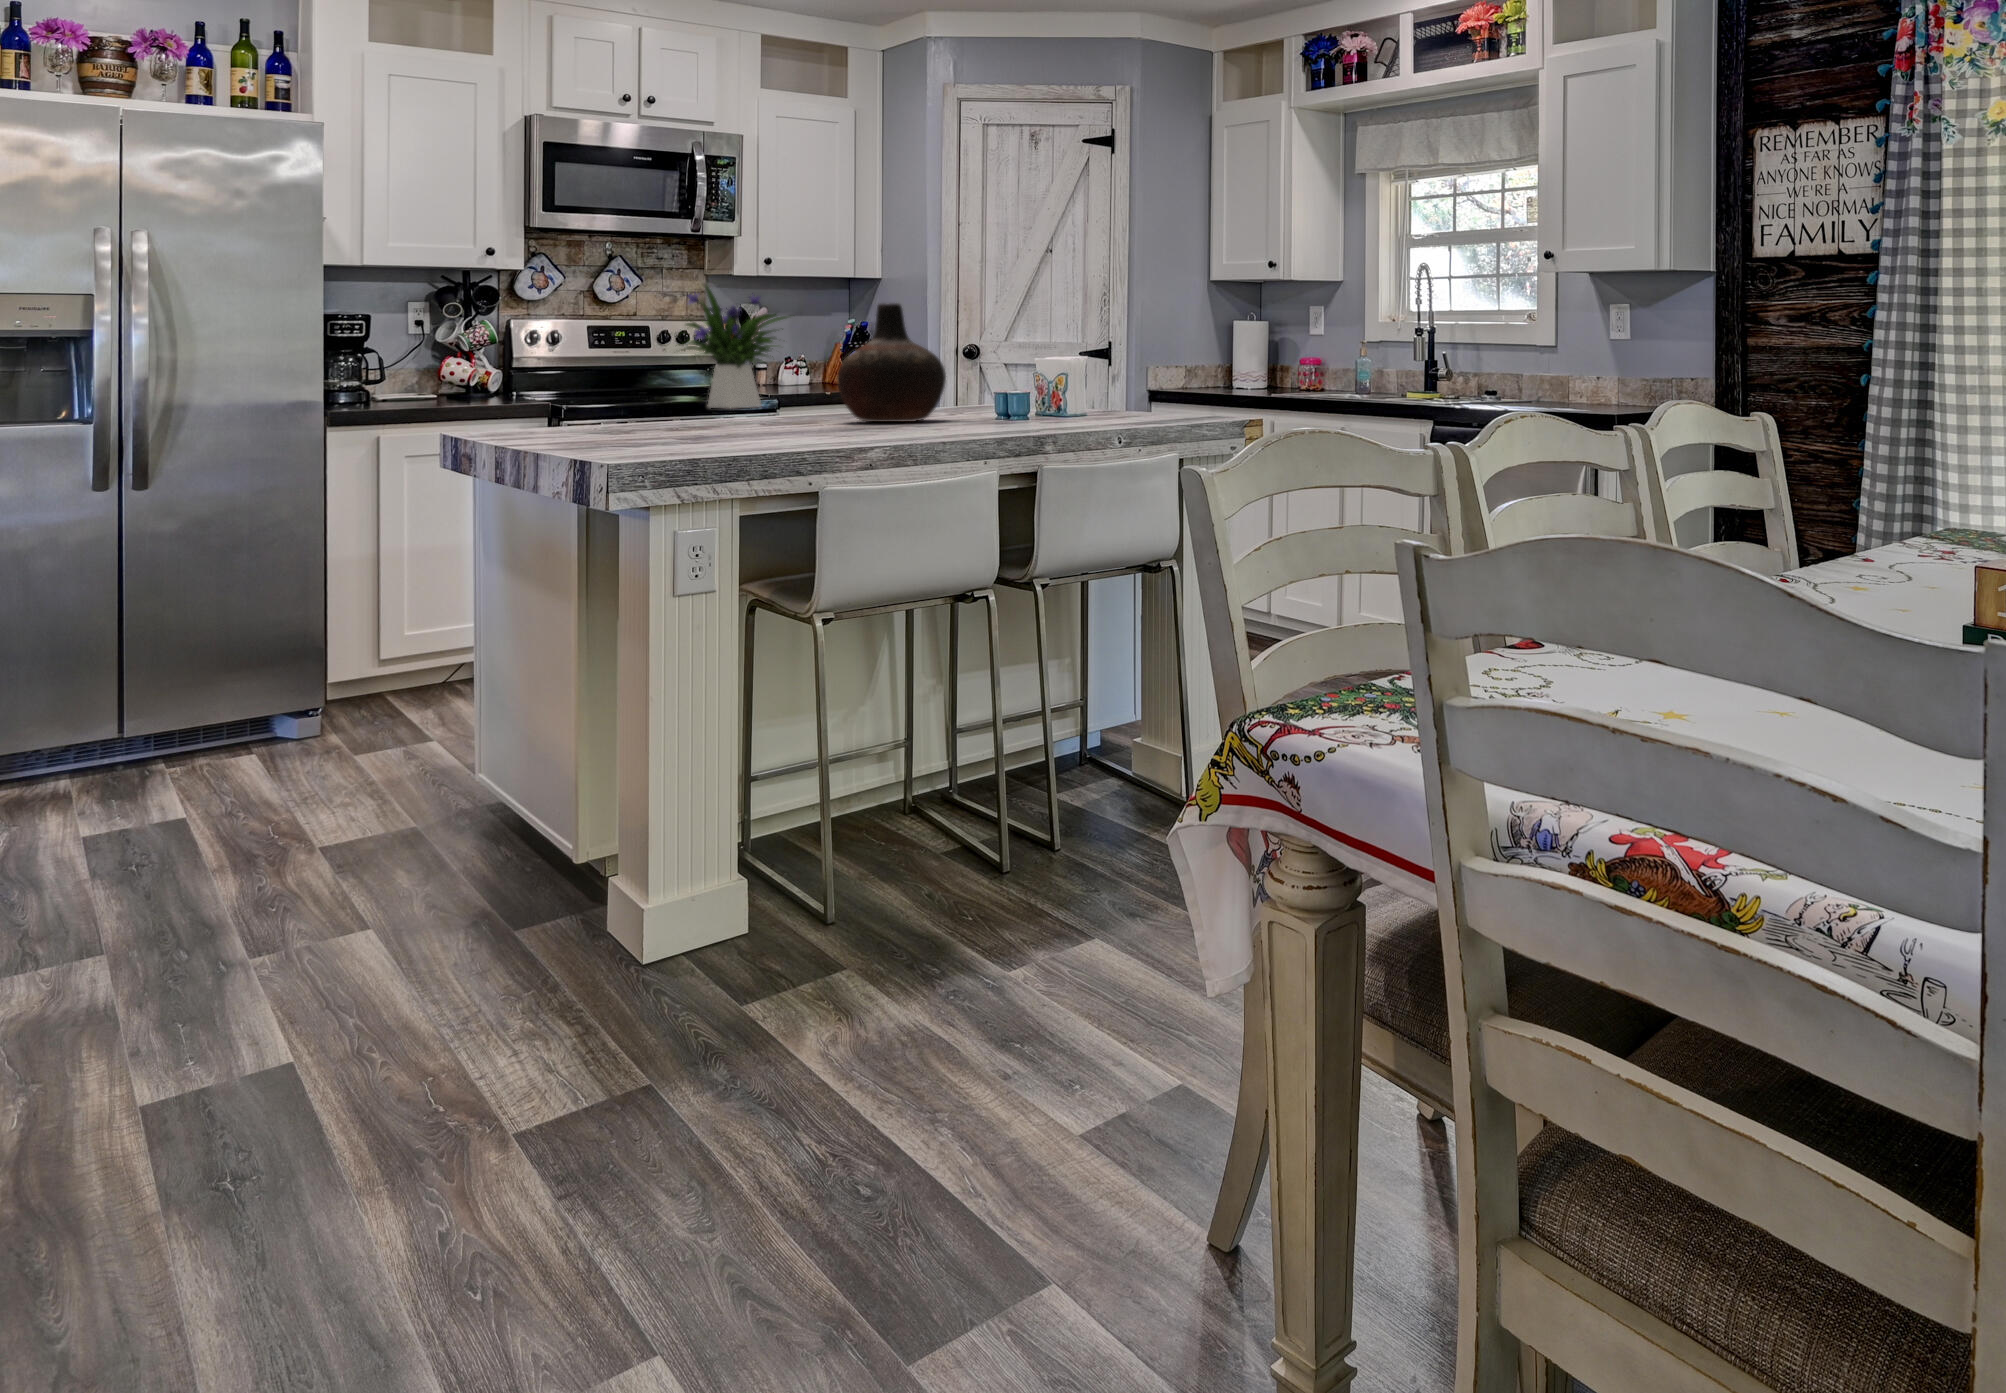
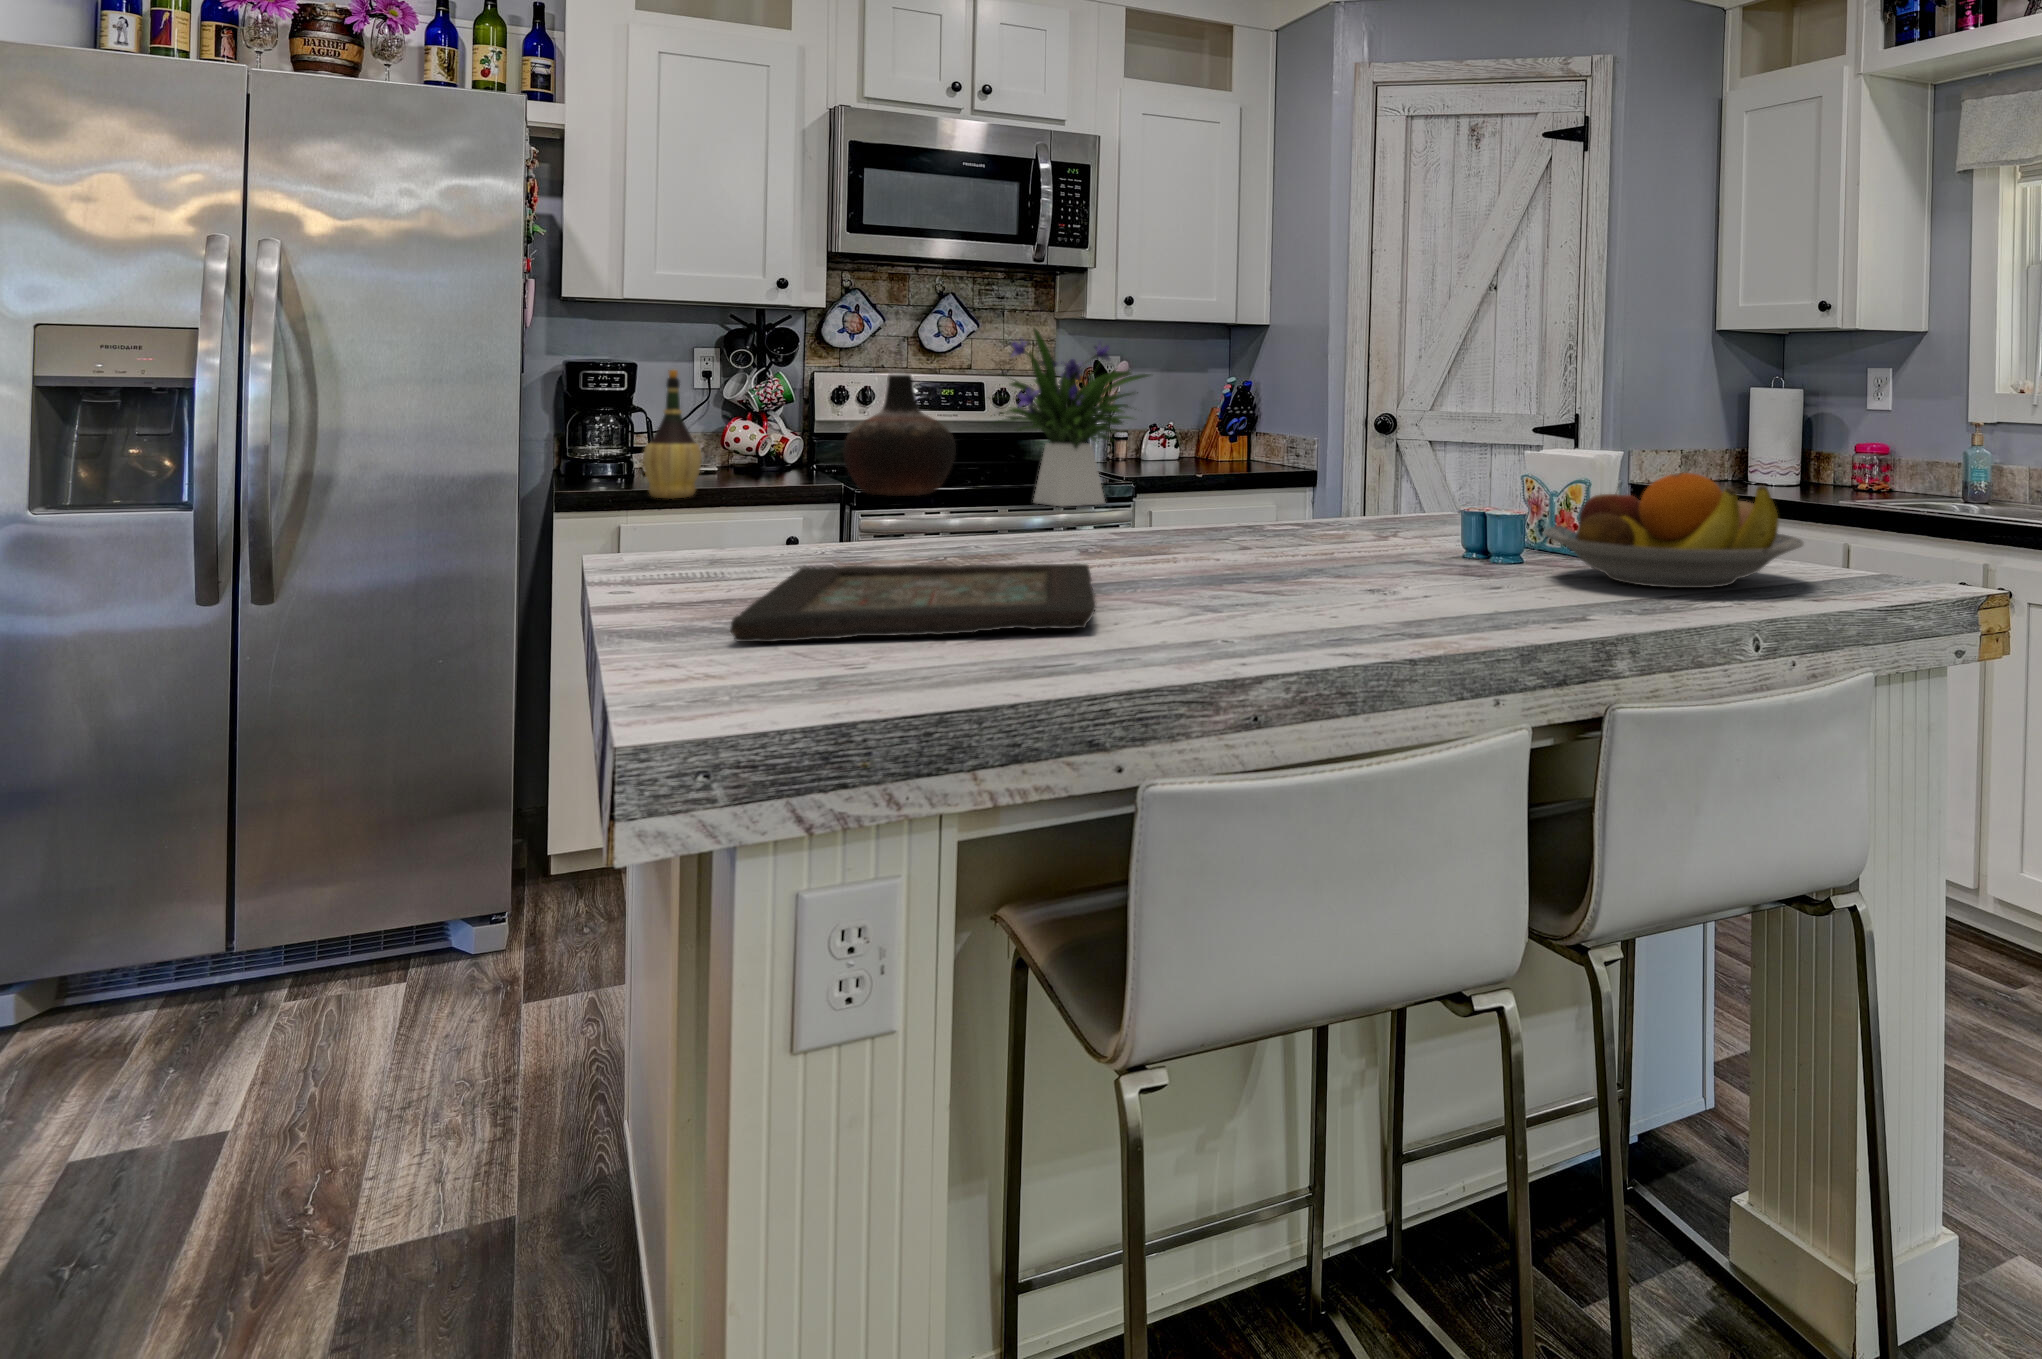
vase: present [837,303,946,422] -> present [843,374,956,496]
wine bottle: none [393,317,439,412] -> present [643,370,702,499]
fruit bowl: none [1029,361,1166,419] -> present [1544,473,1804,588]
decorative tray: none [602,415,783,439] -> present [730,563,1096,642]

